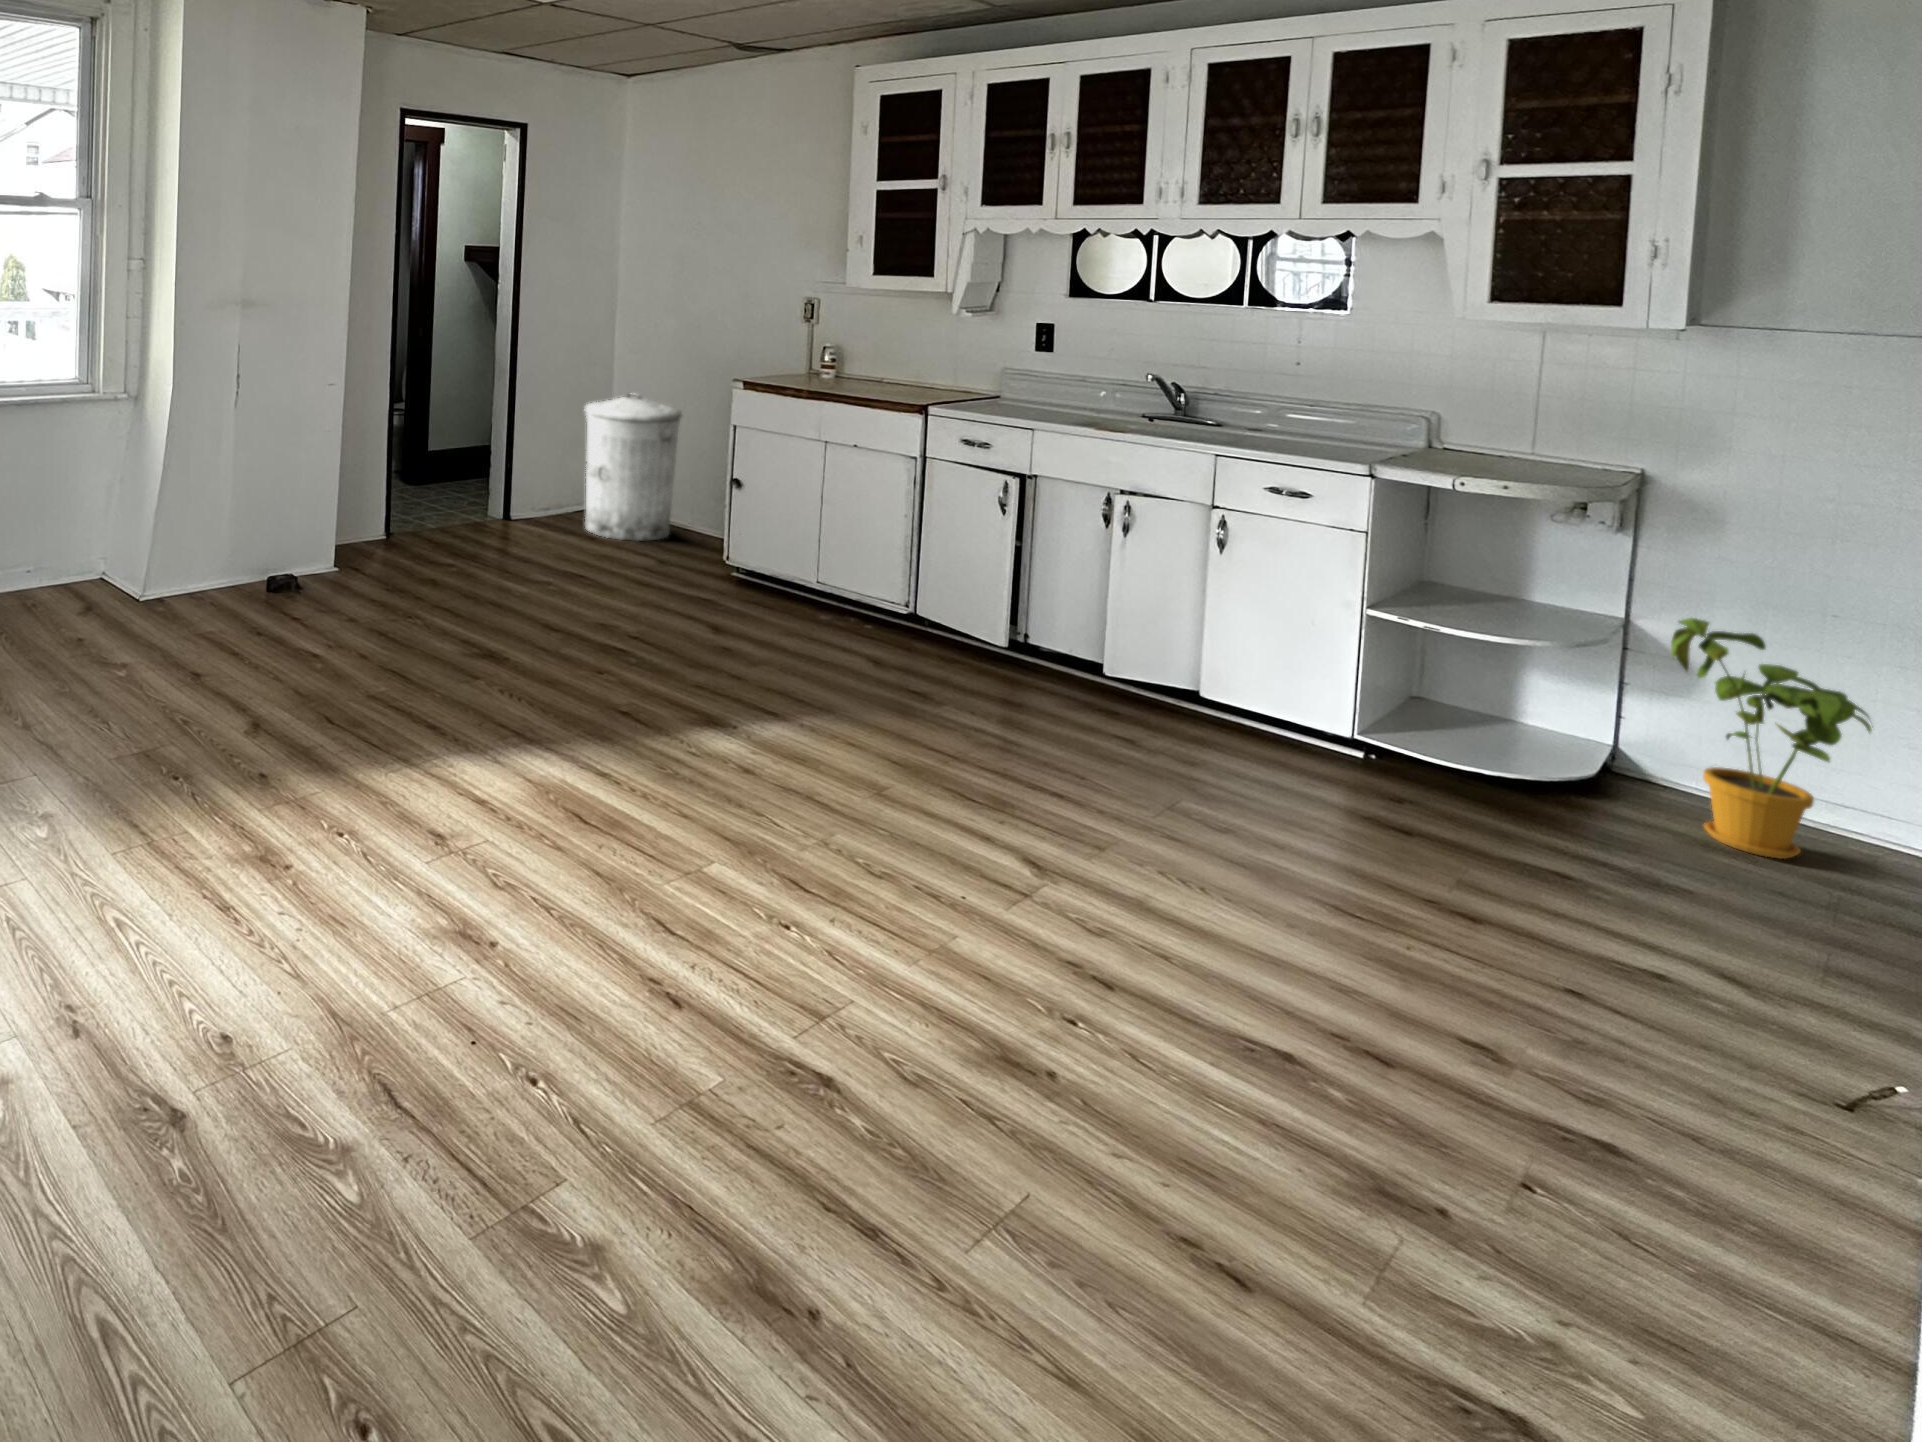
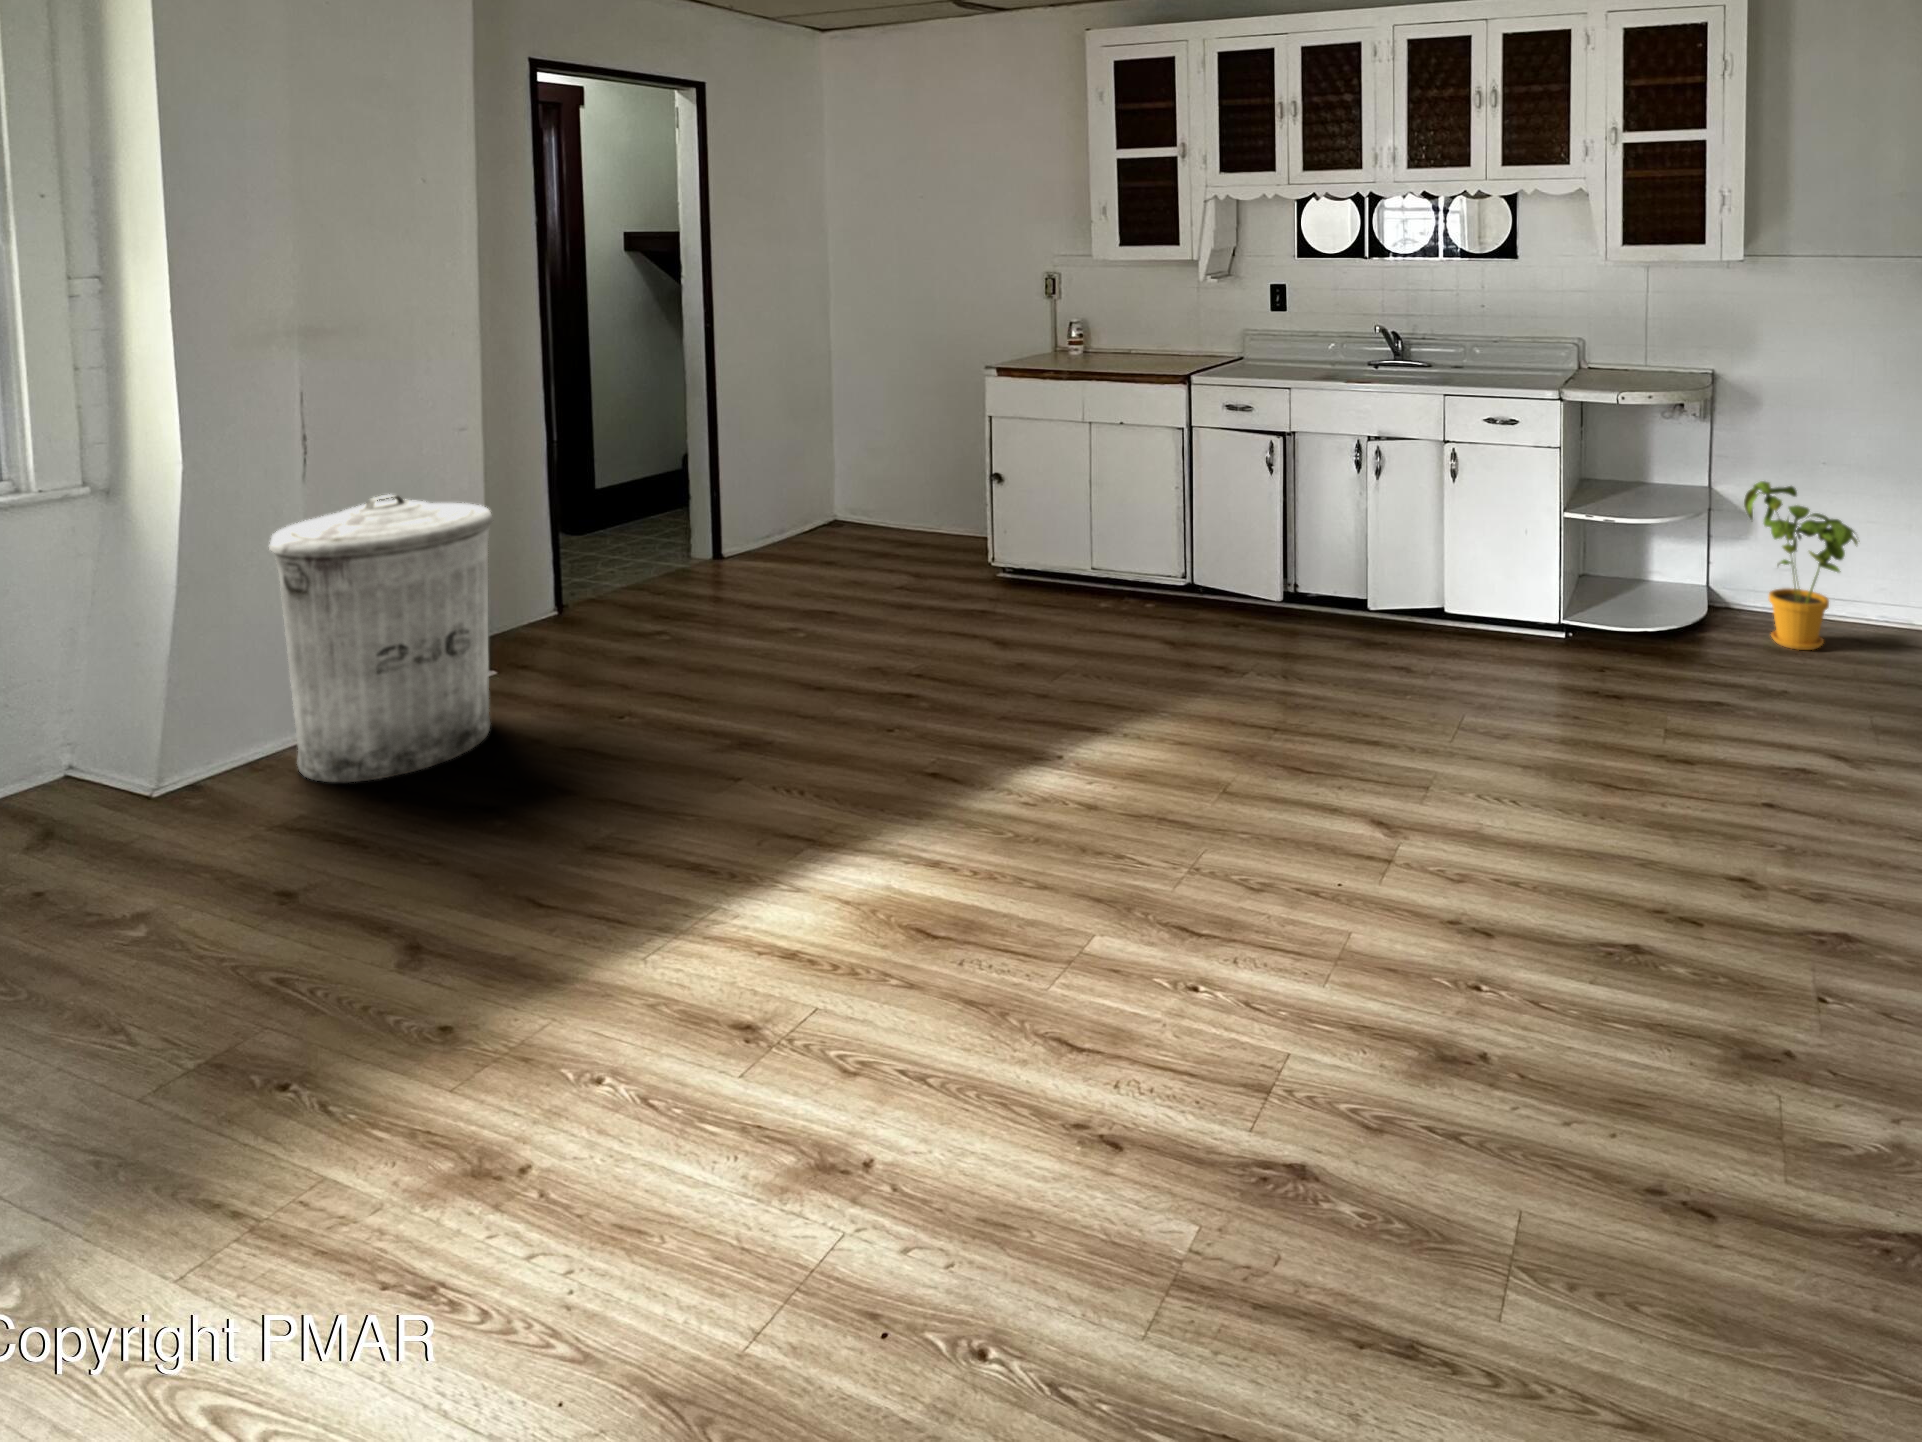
trash can: present [585,394,682,541] -> present [269,495,493,782]

